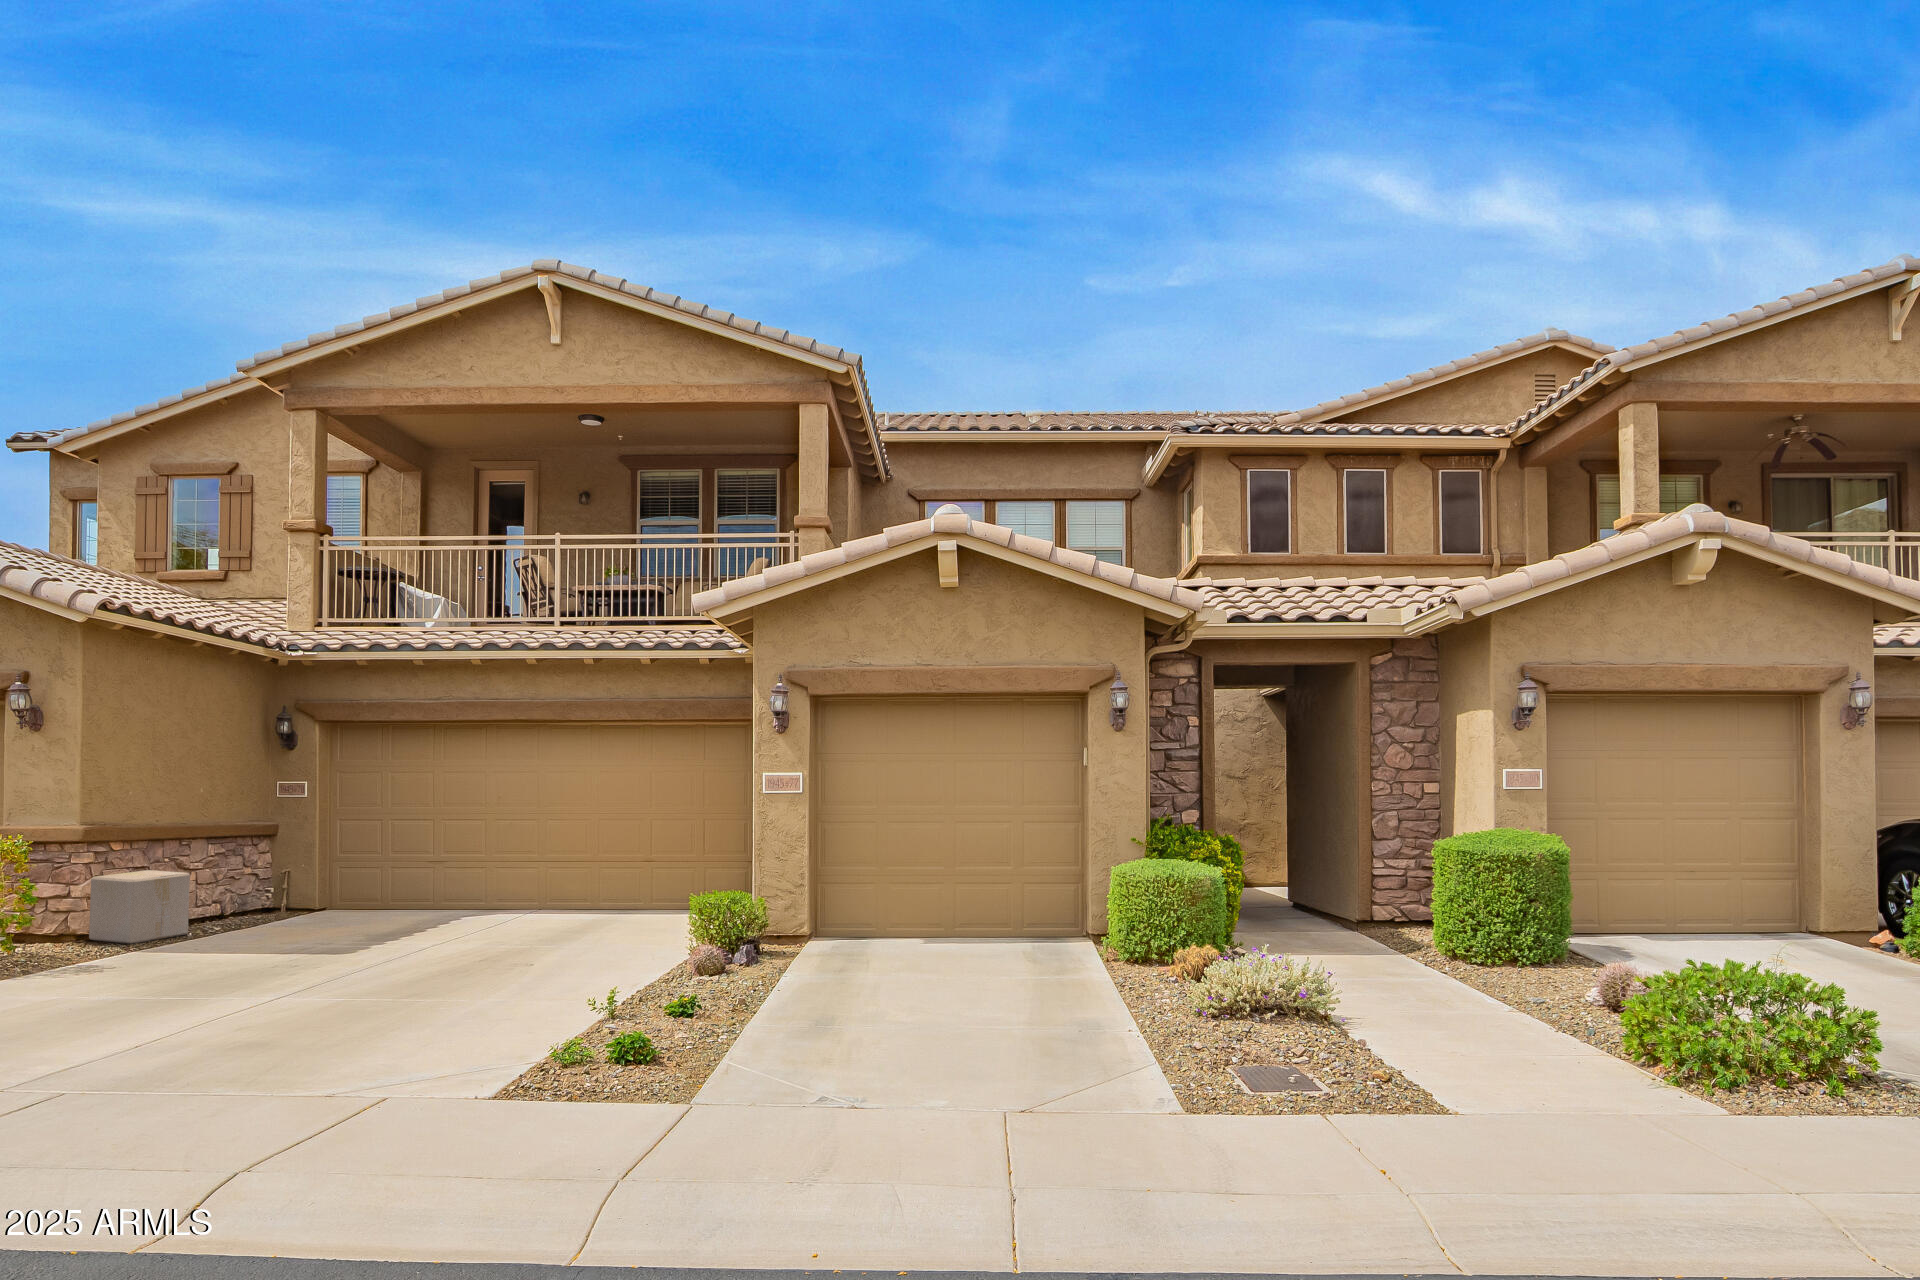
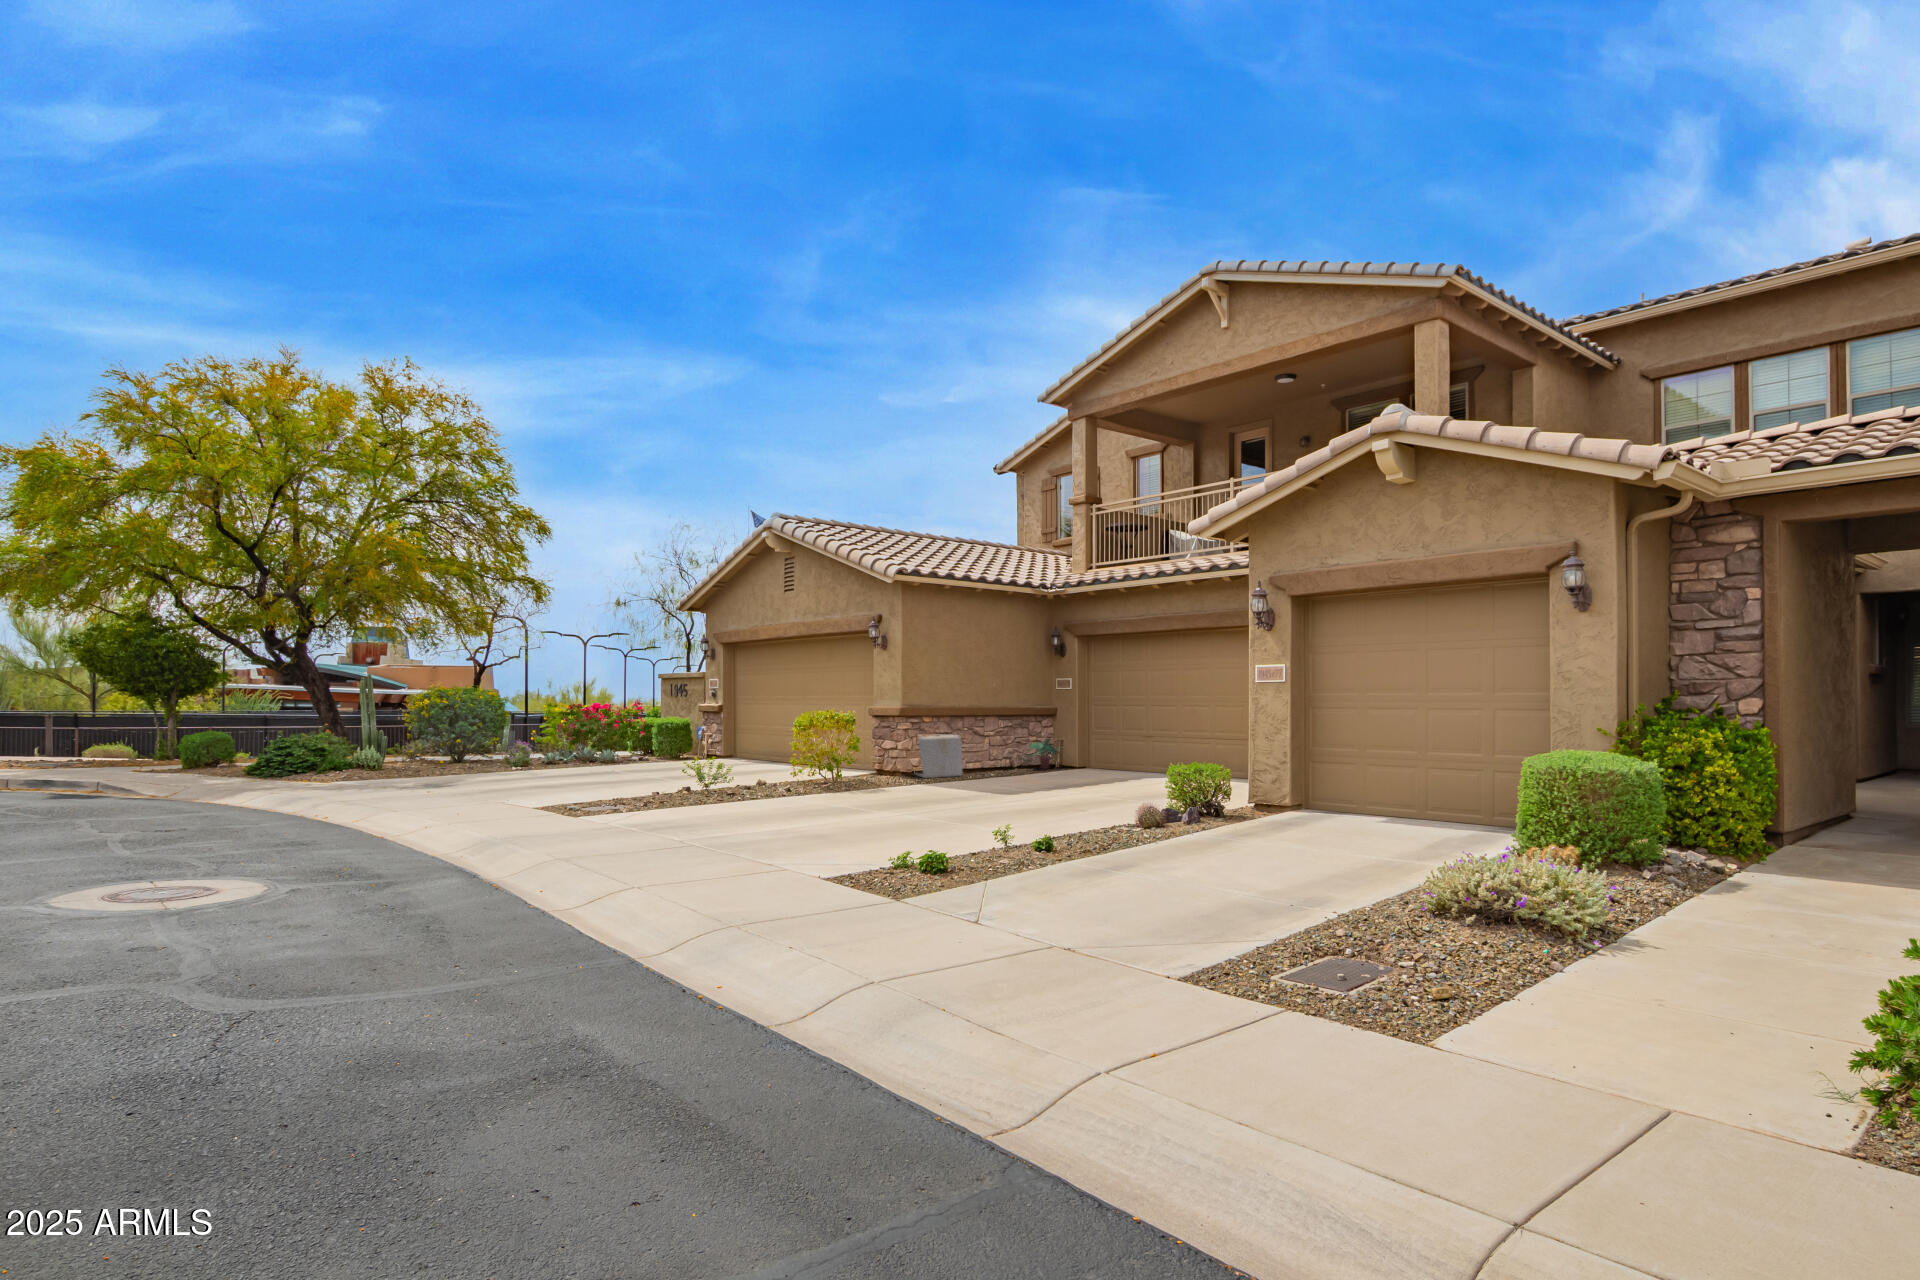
potted plant: none [252,865,320,911] -> present [1029,738,1057,769]

